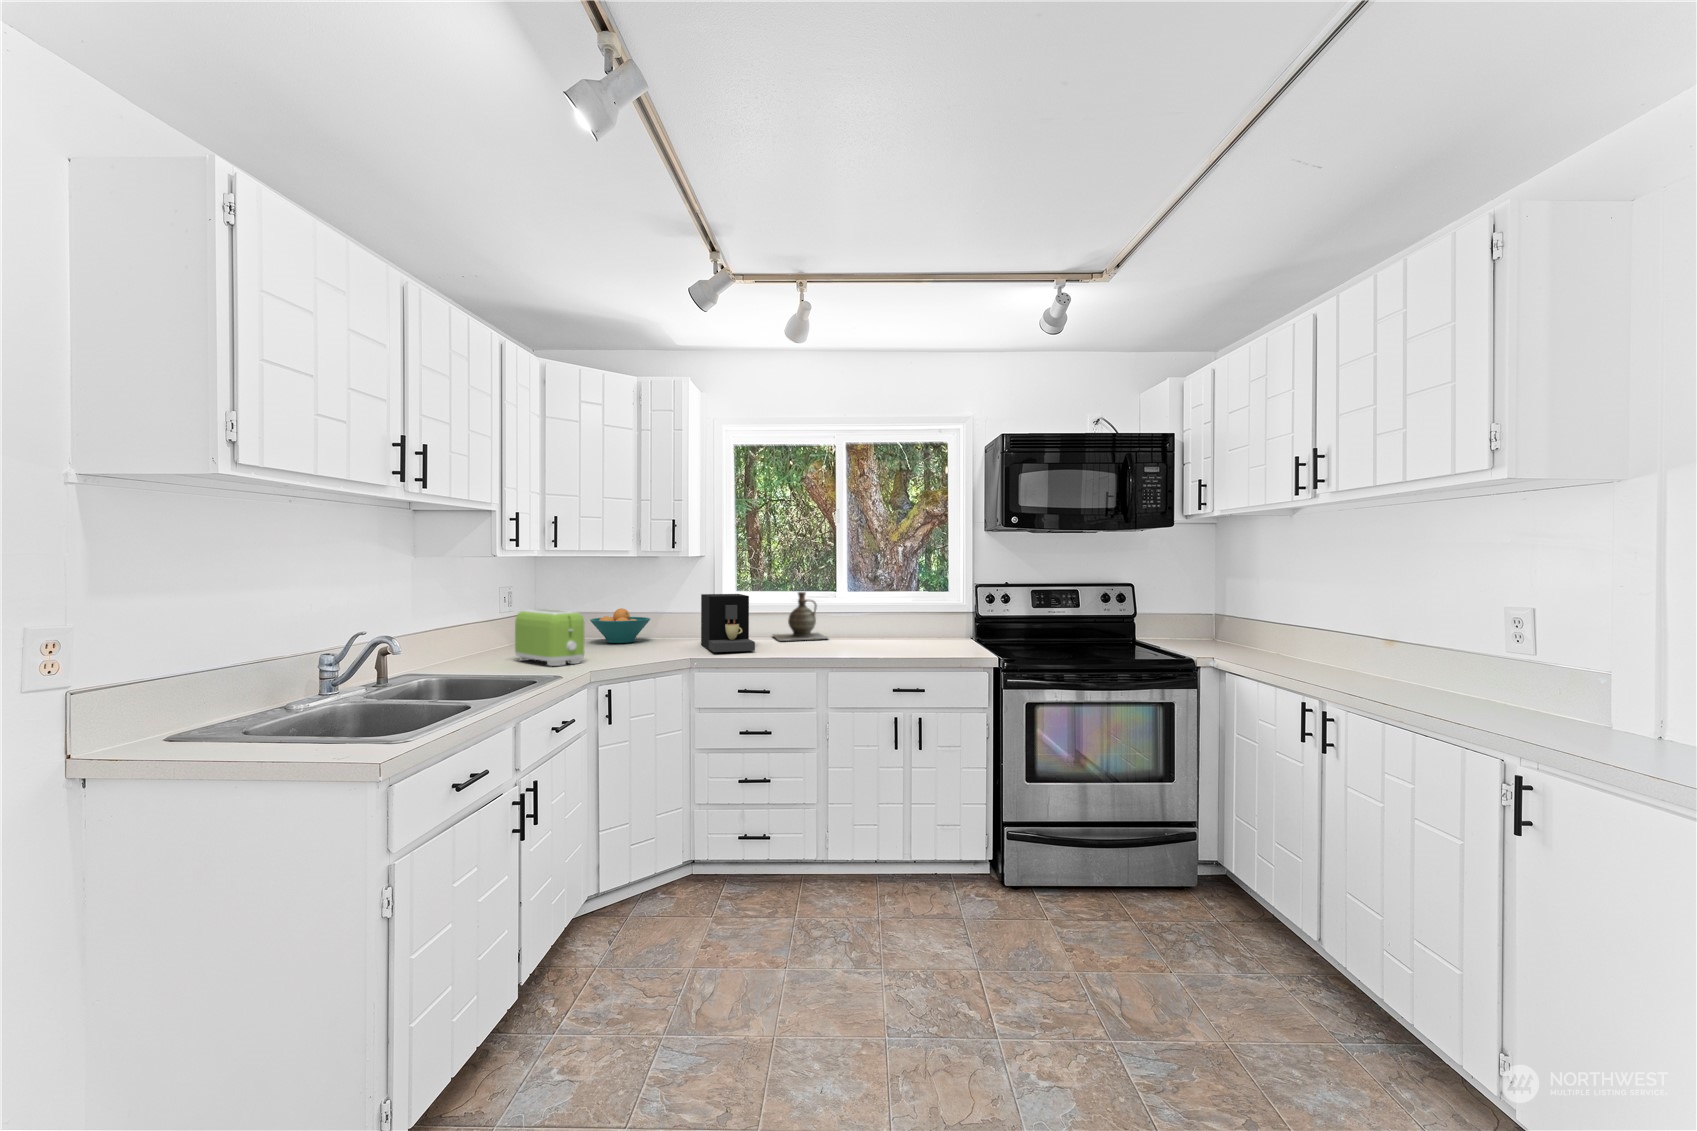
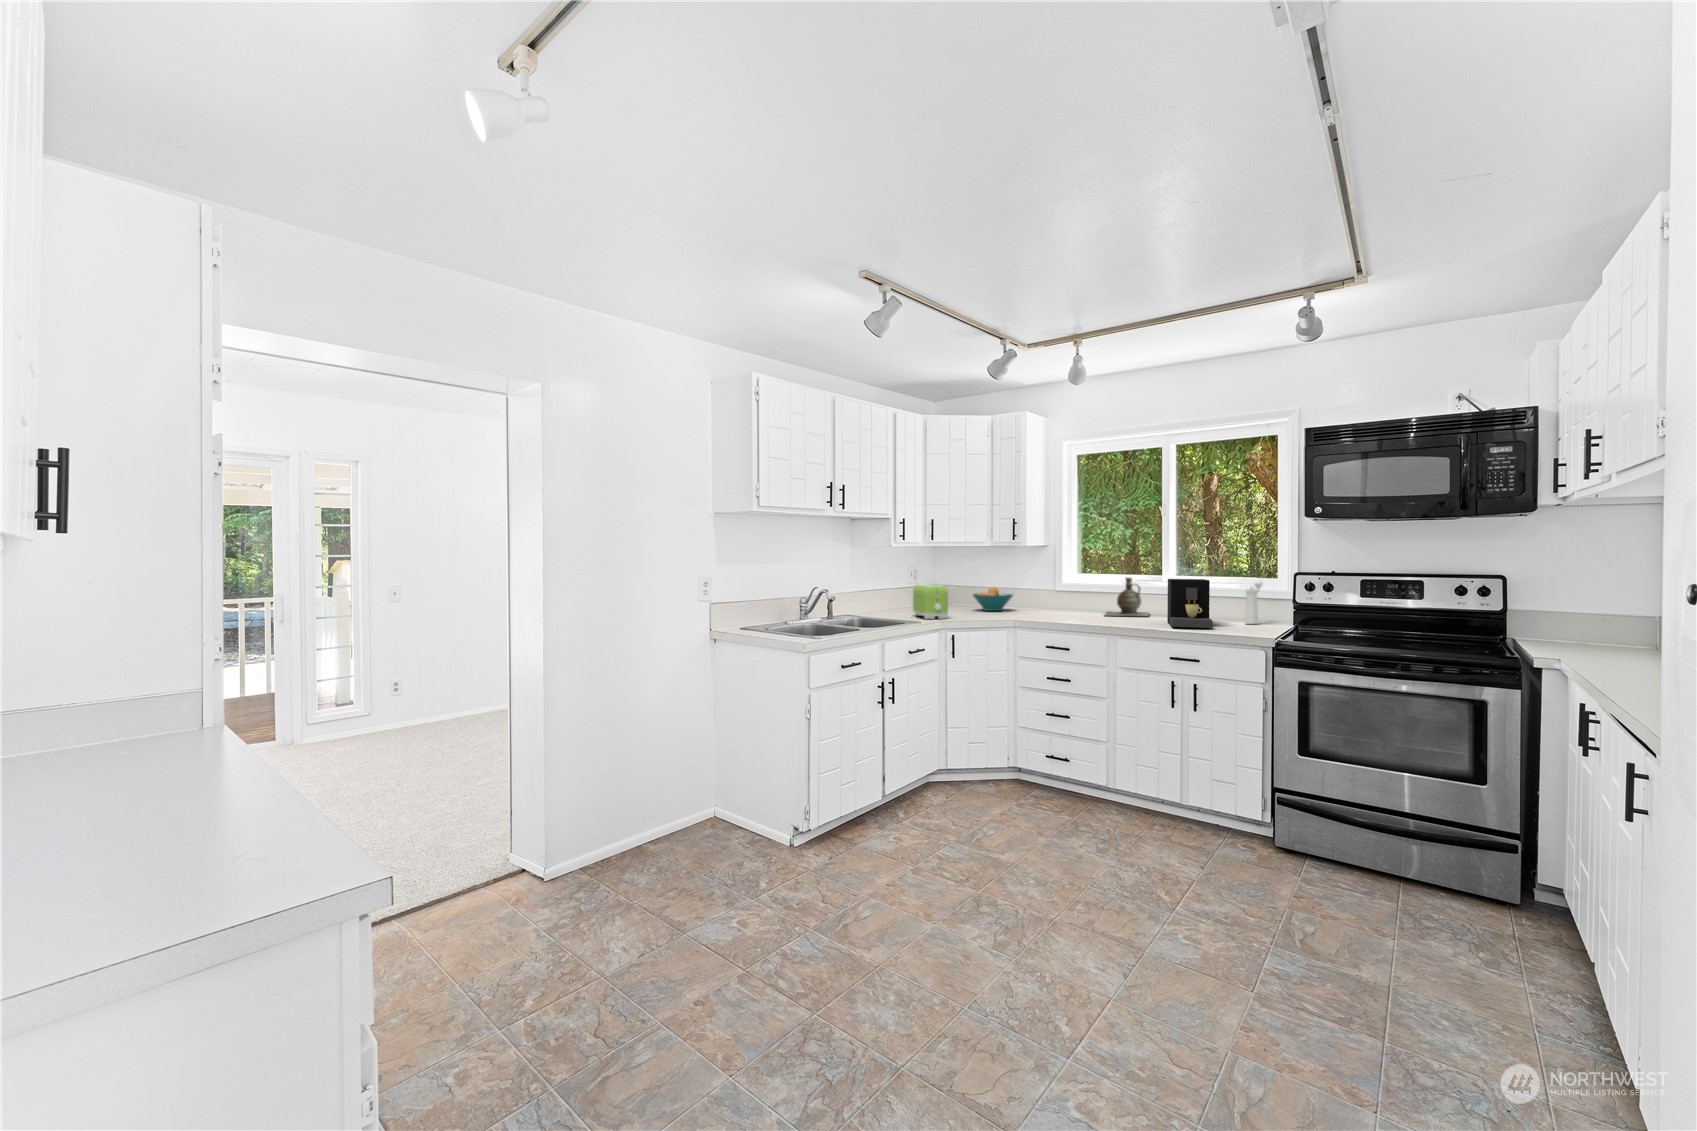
coffee maker: present [701,594,755,652] -> present [1167,579,1213,628]
pepper mill: none [940,594,953,643] -> present [1245,581,1263,624]

